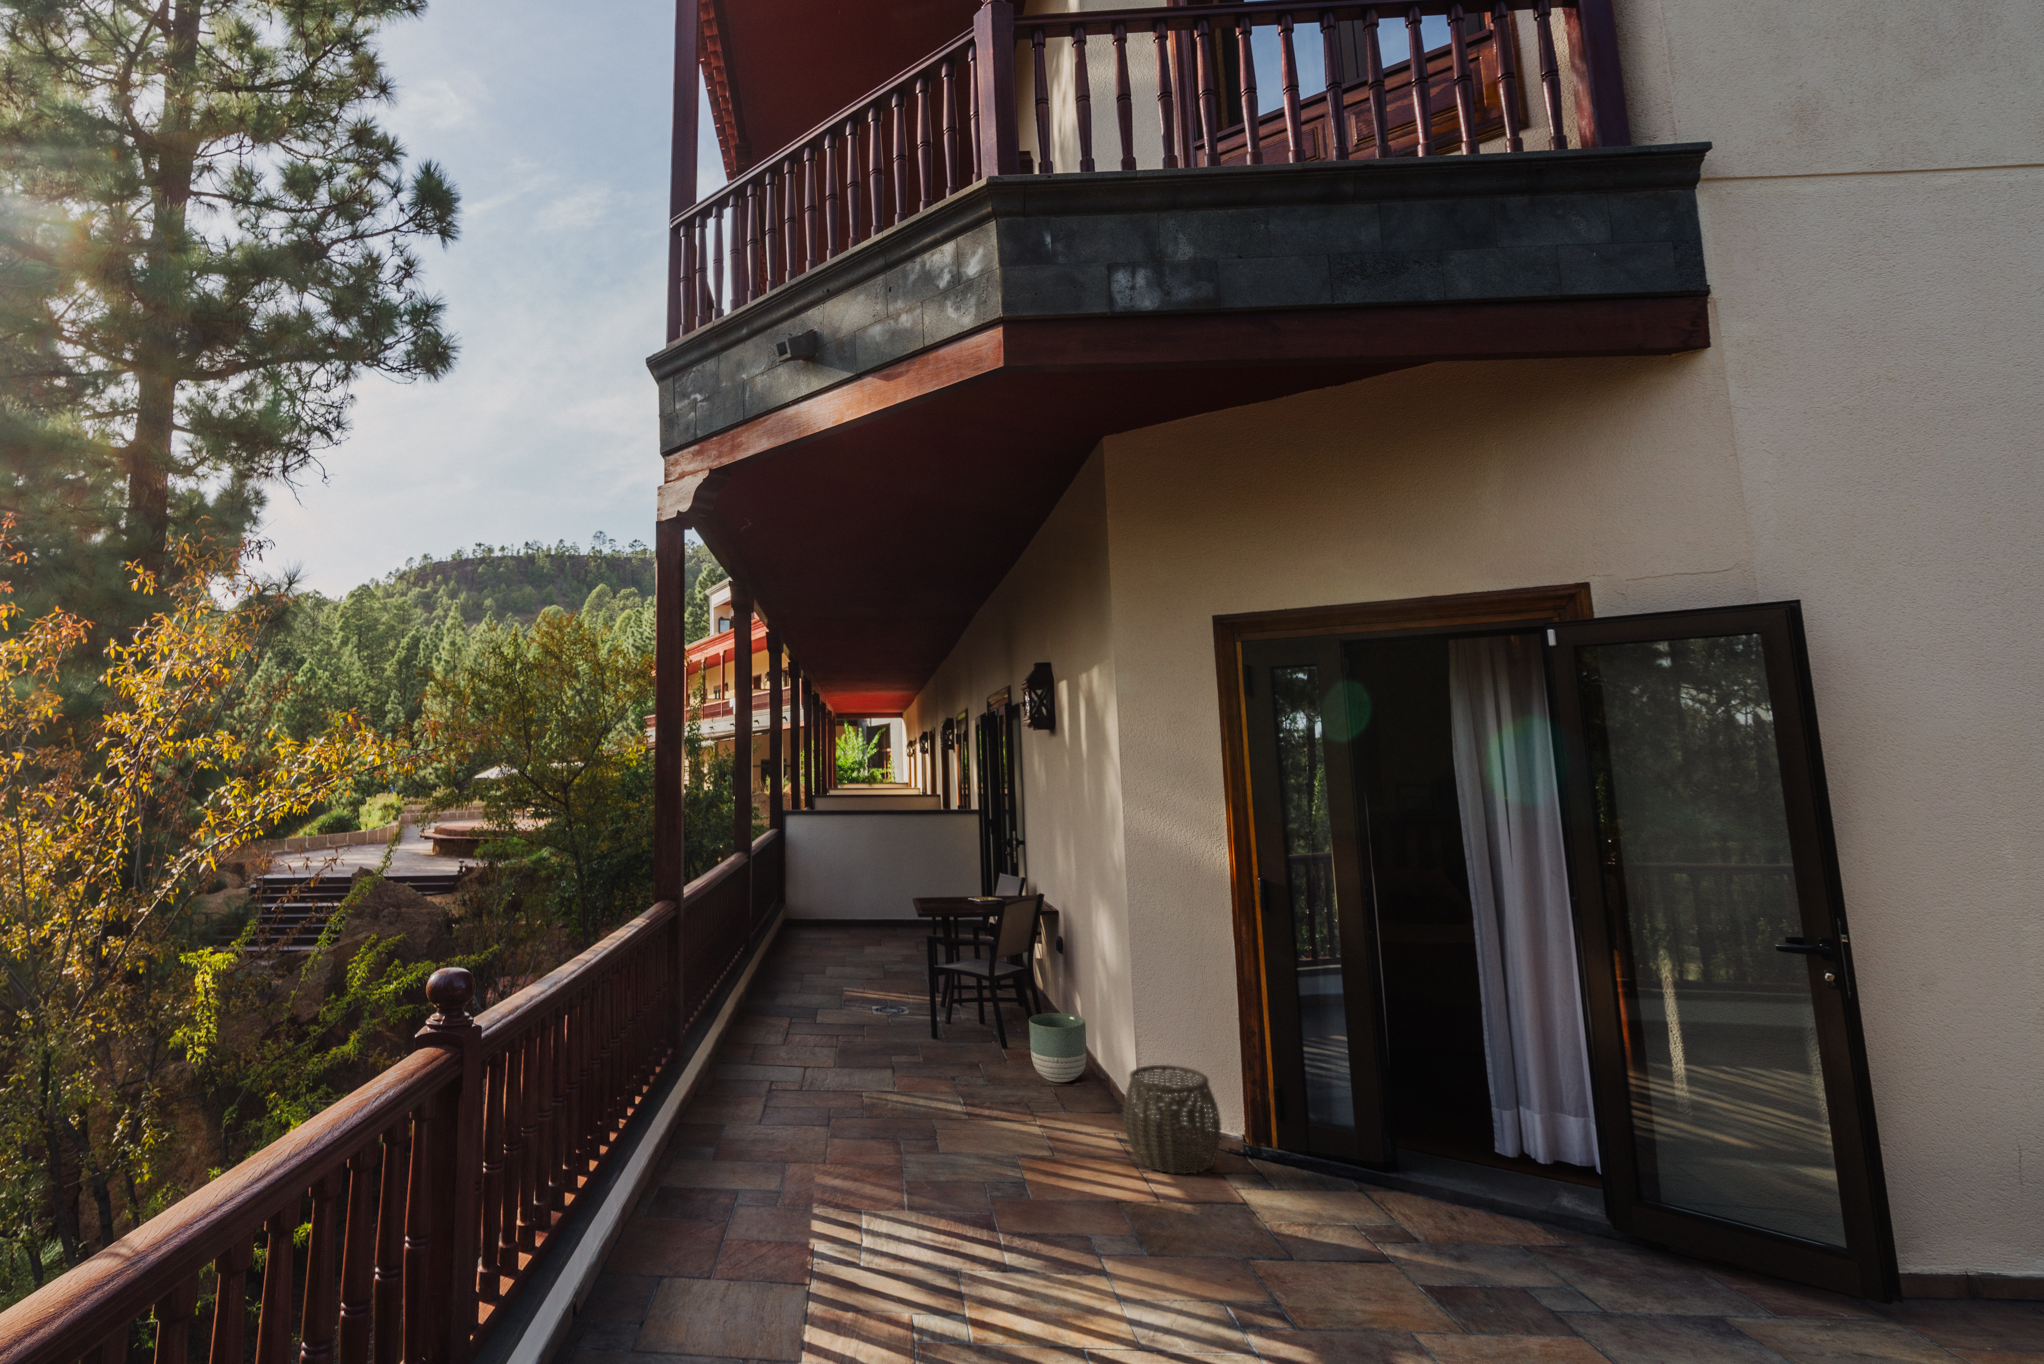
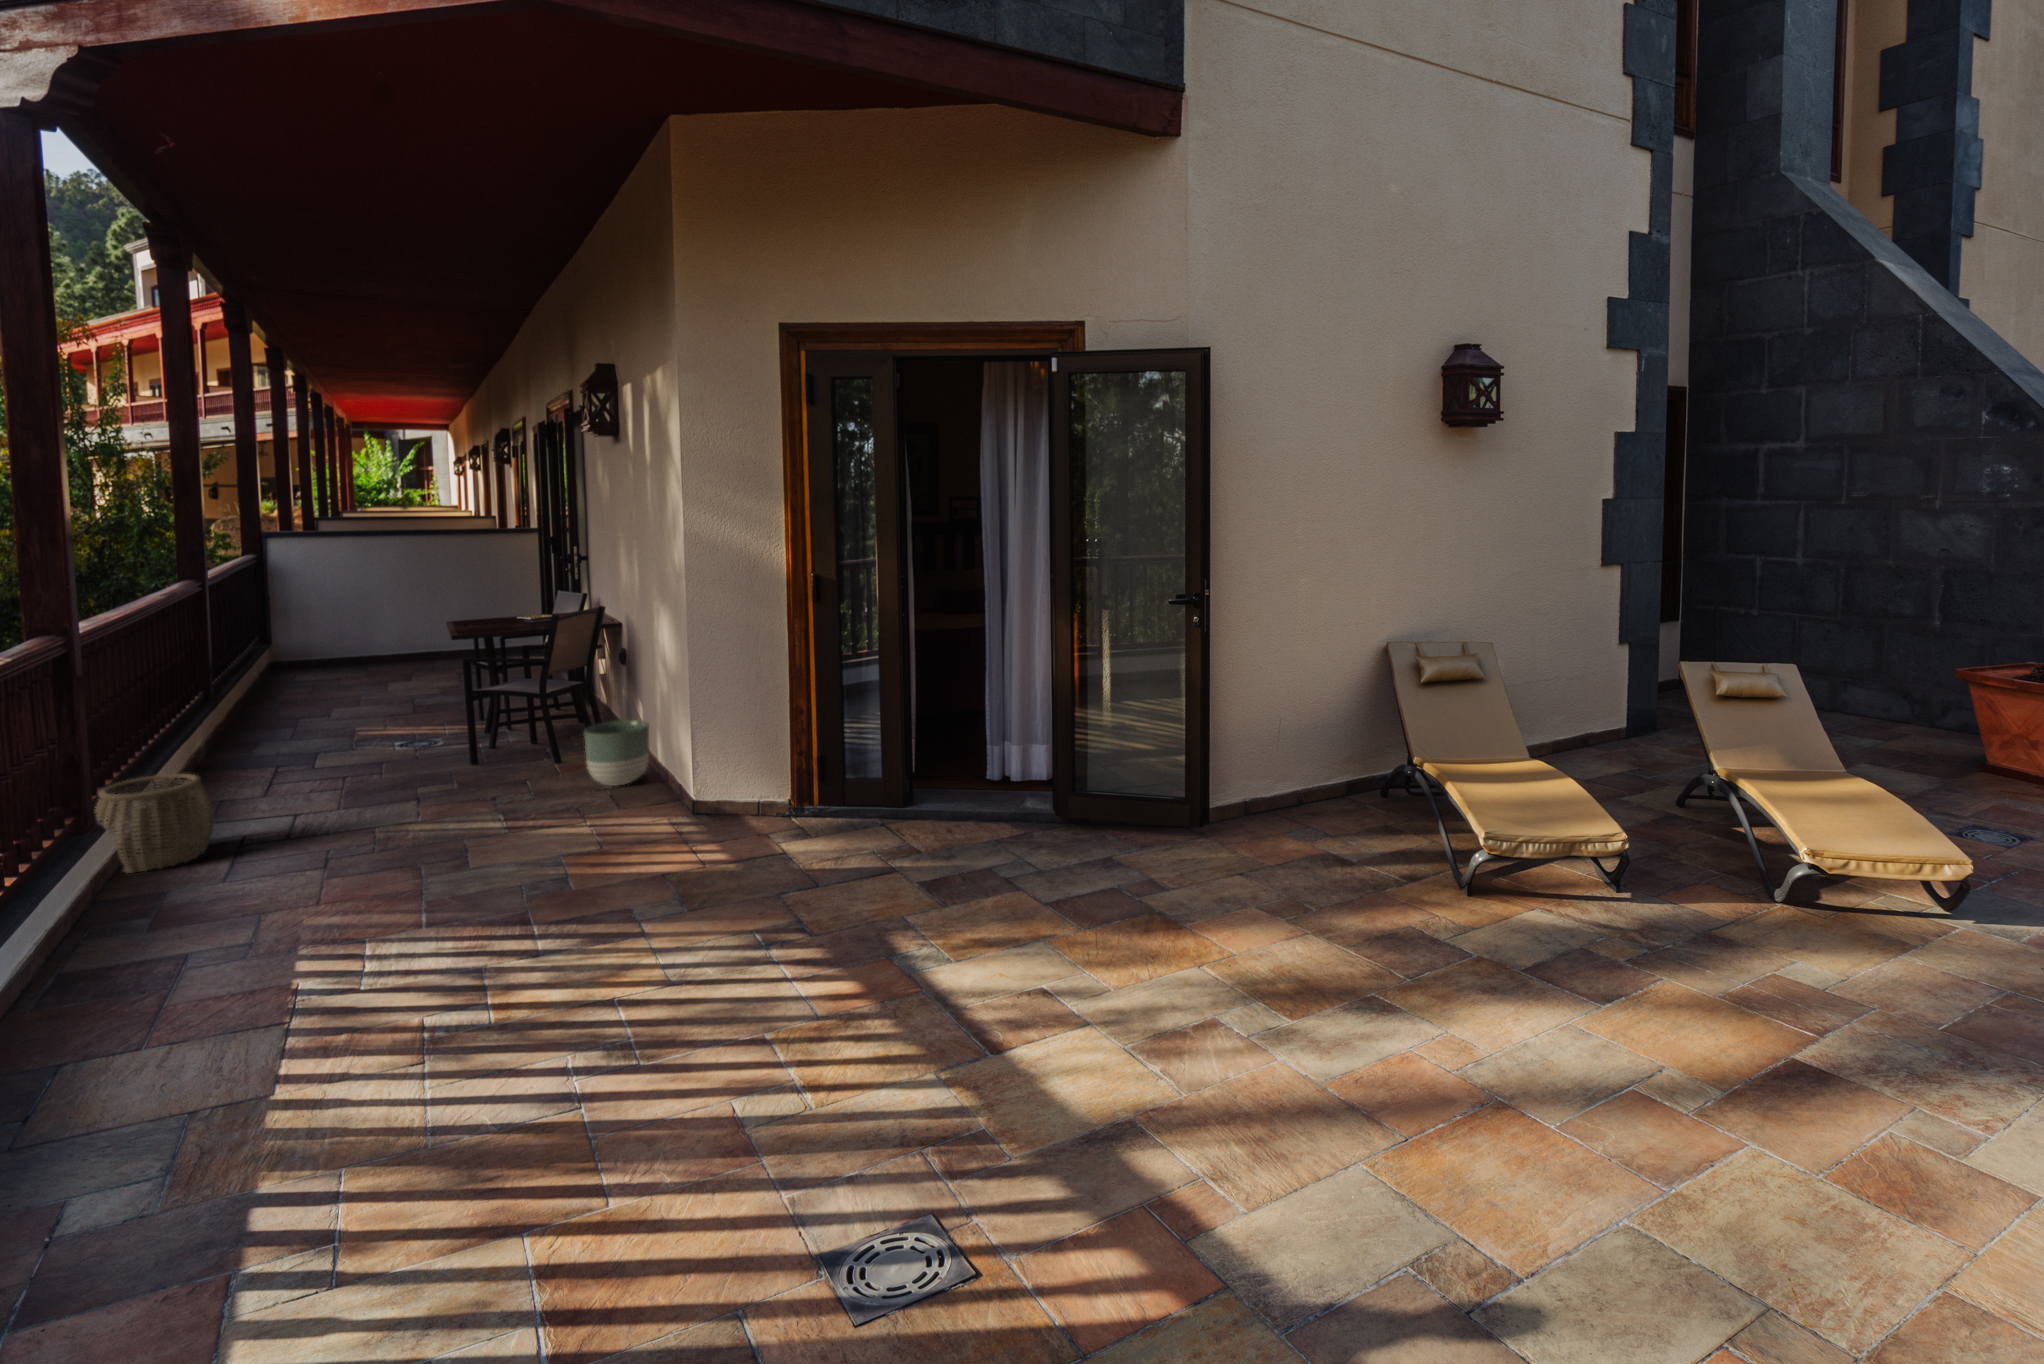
woven basket: present [1123,1065,1221,1174] -> present [94,774,214,873]

